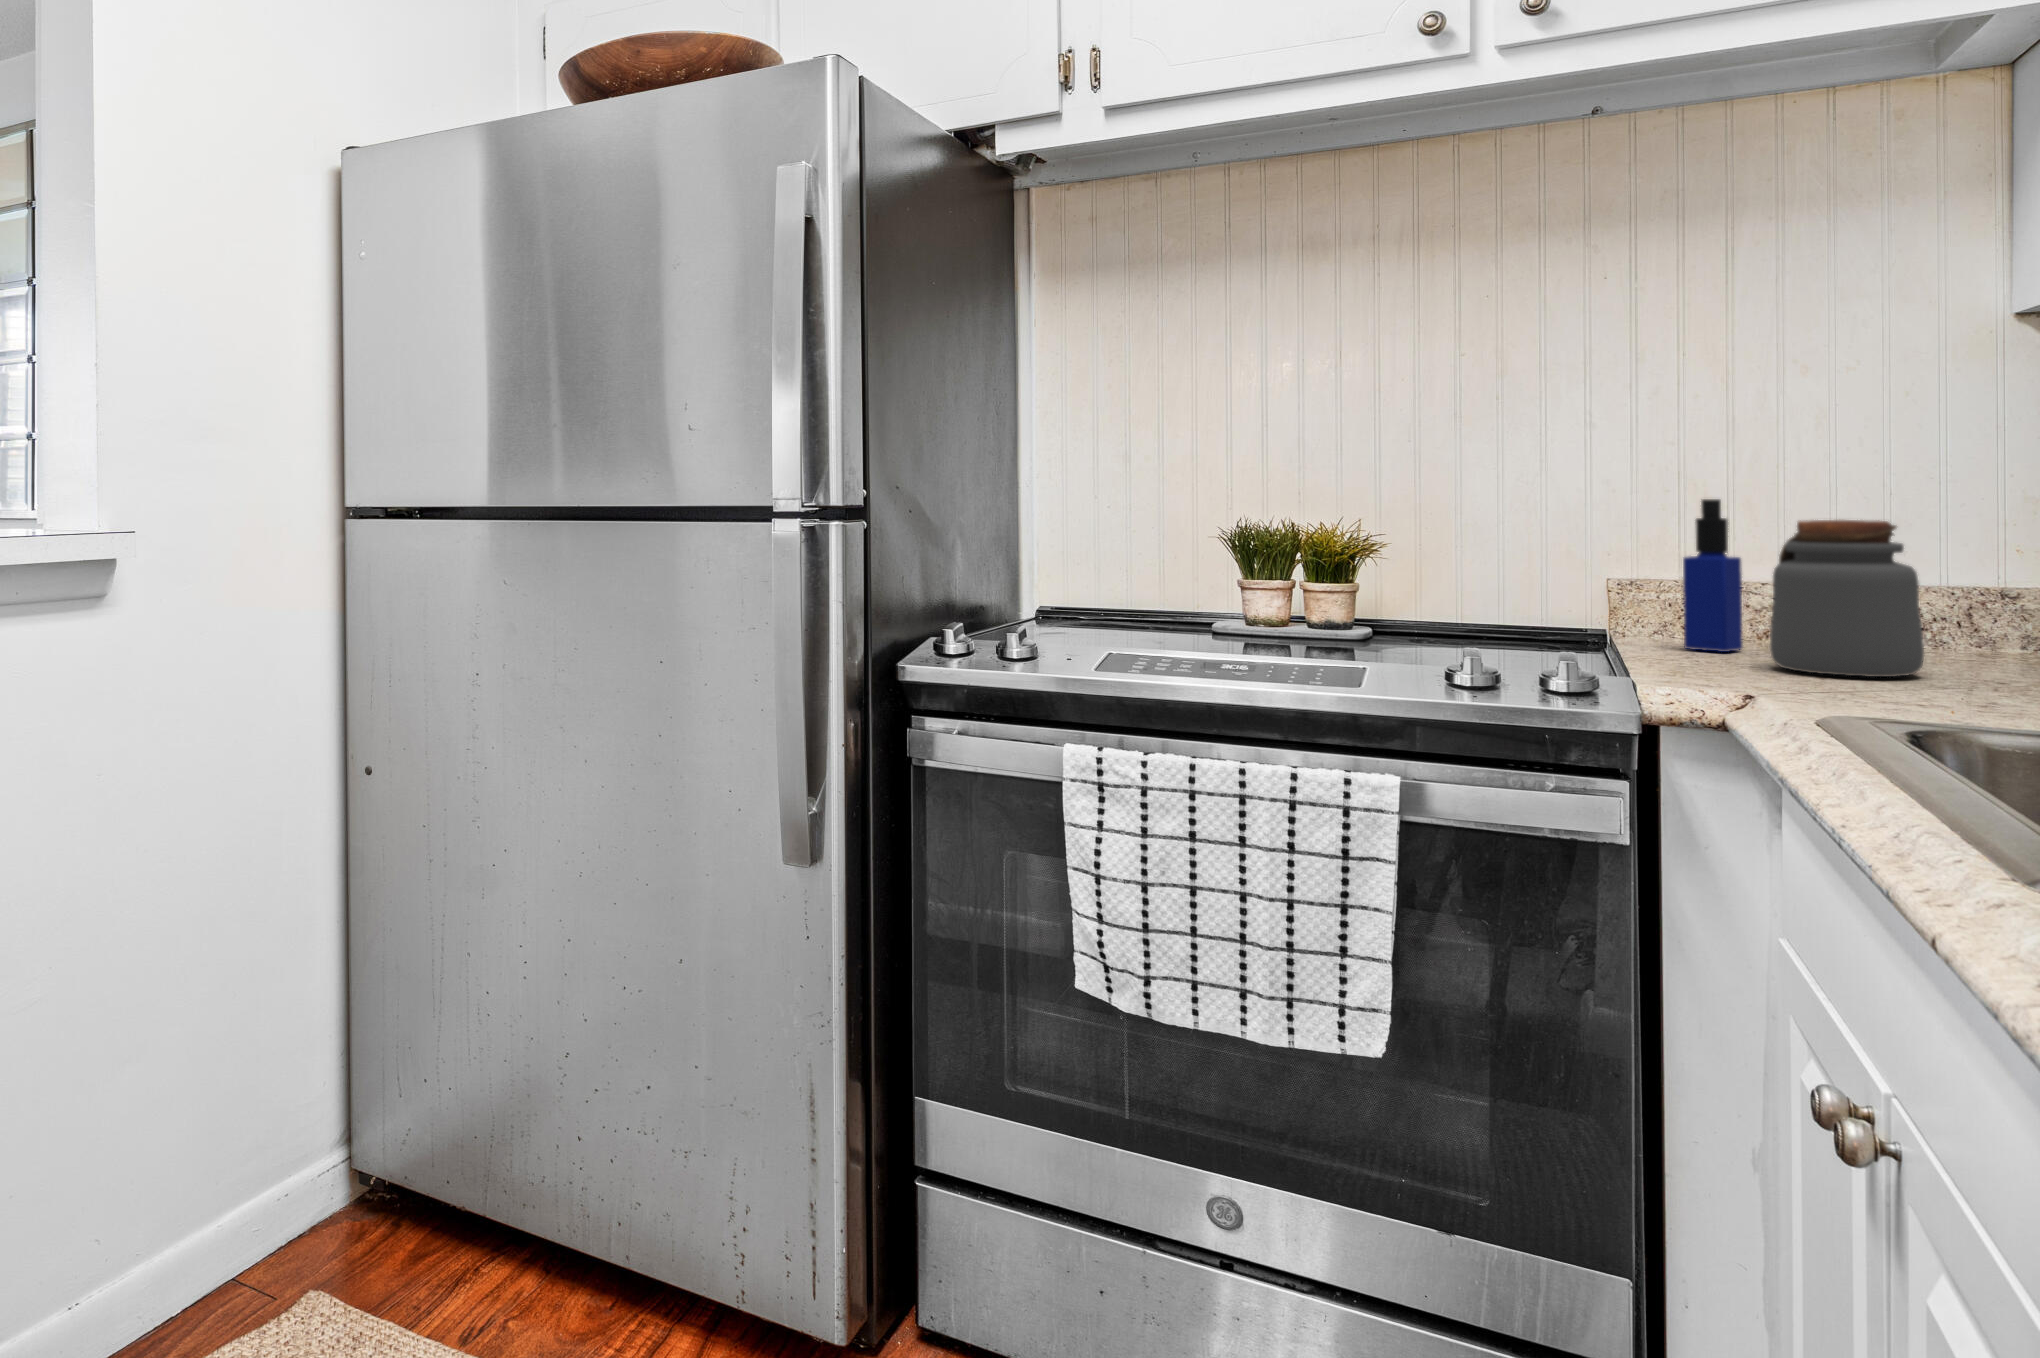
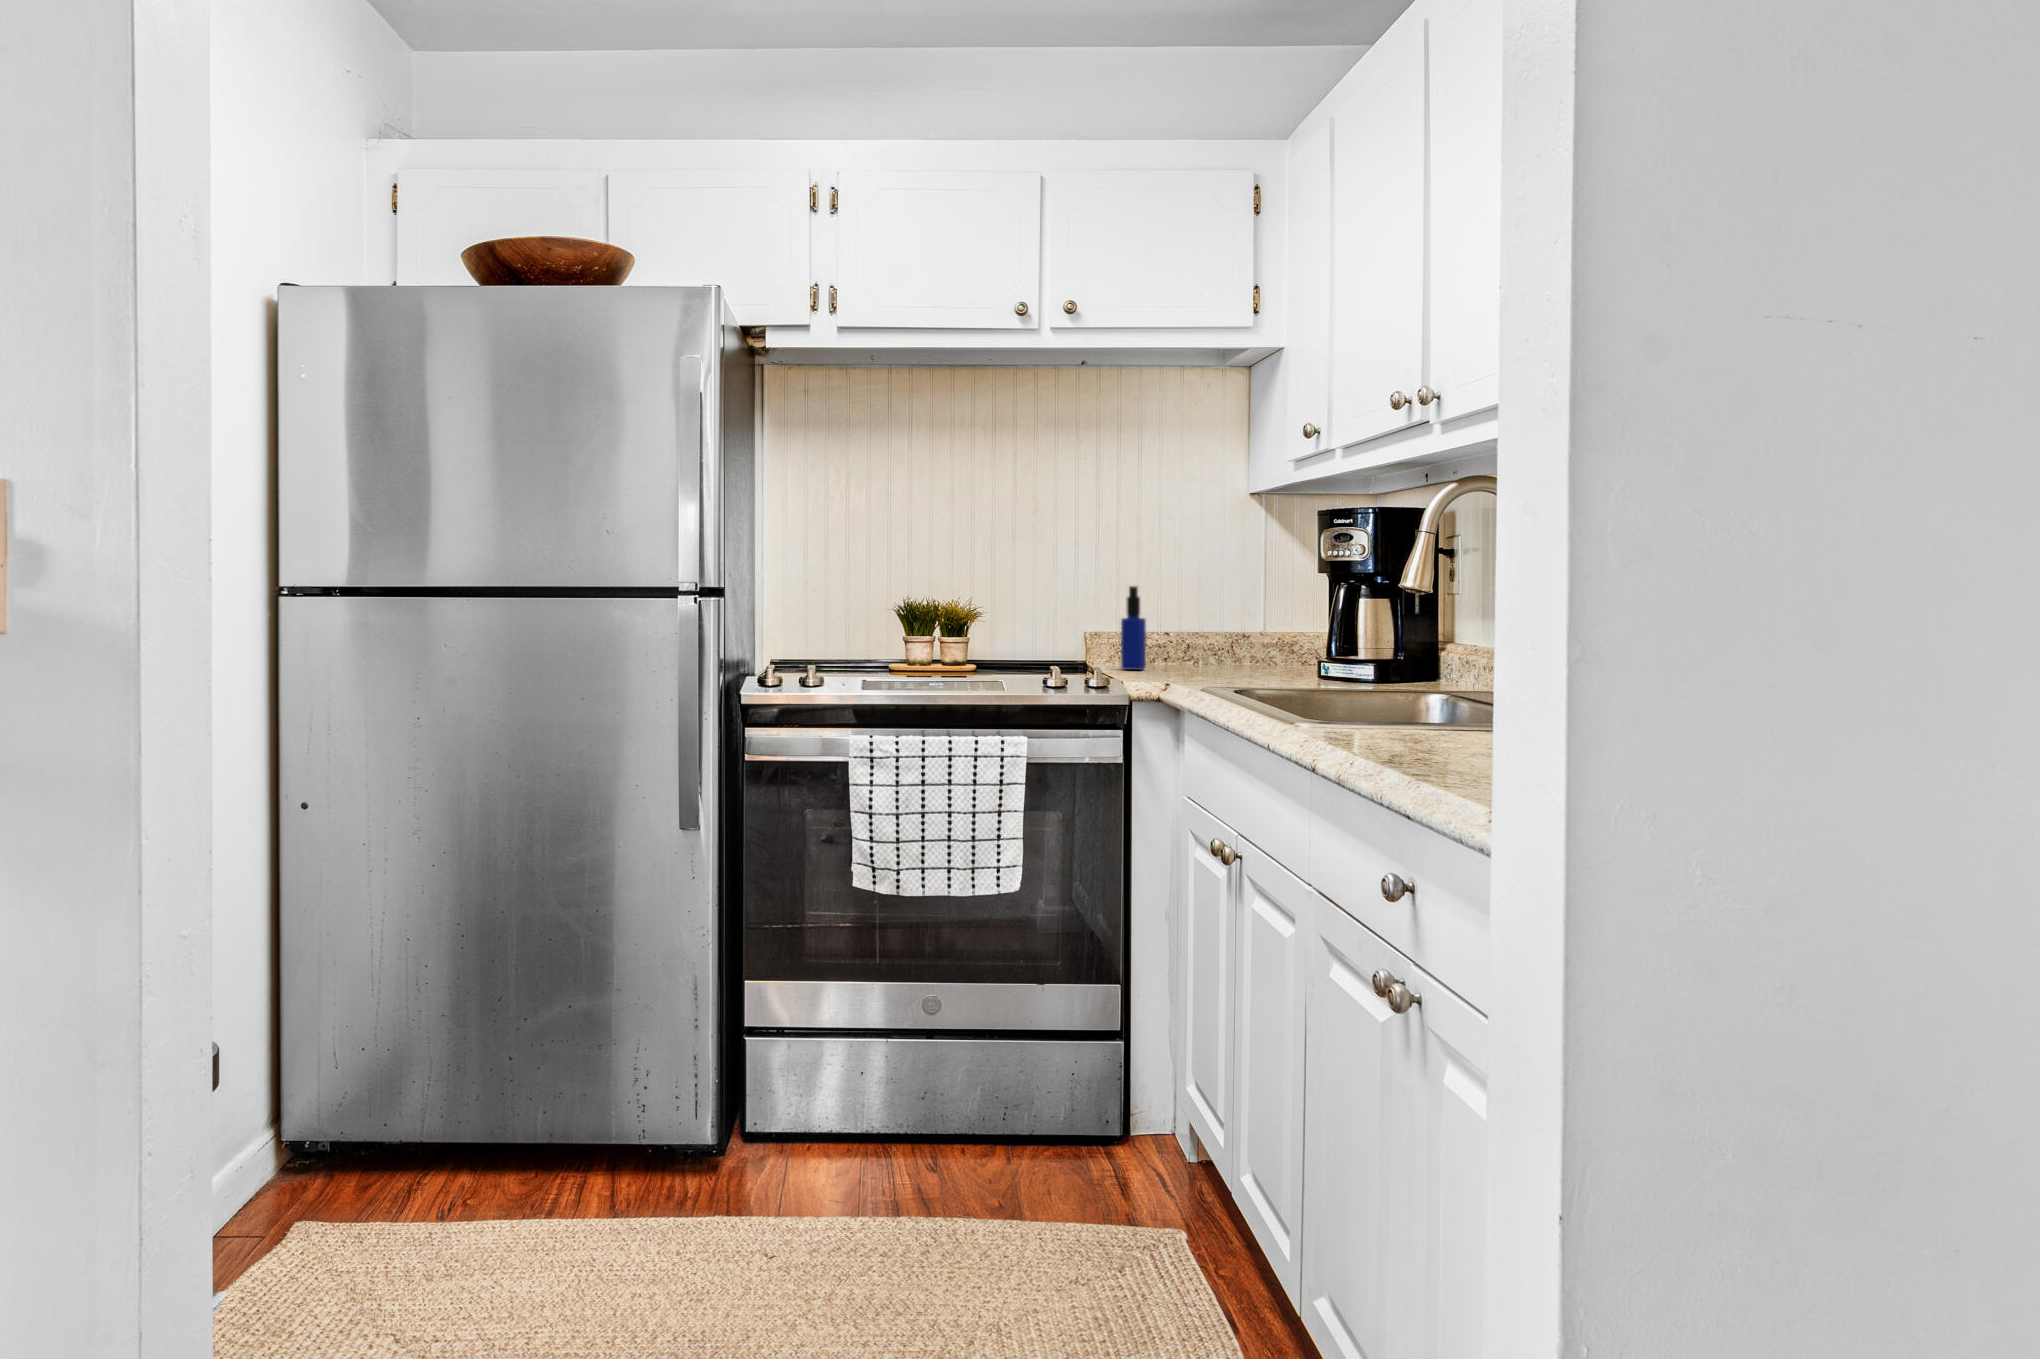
jar: present [1770,520,1924,677] -> none [1163,597,1223,676]

